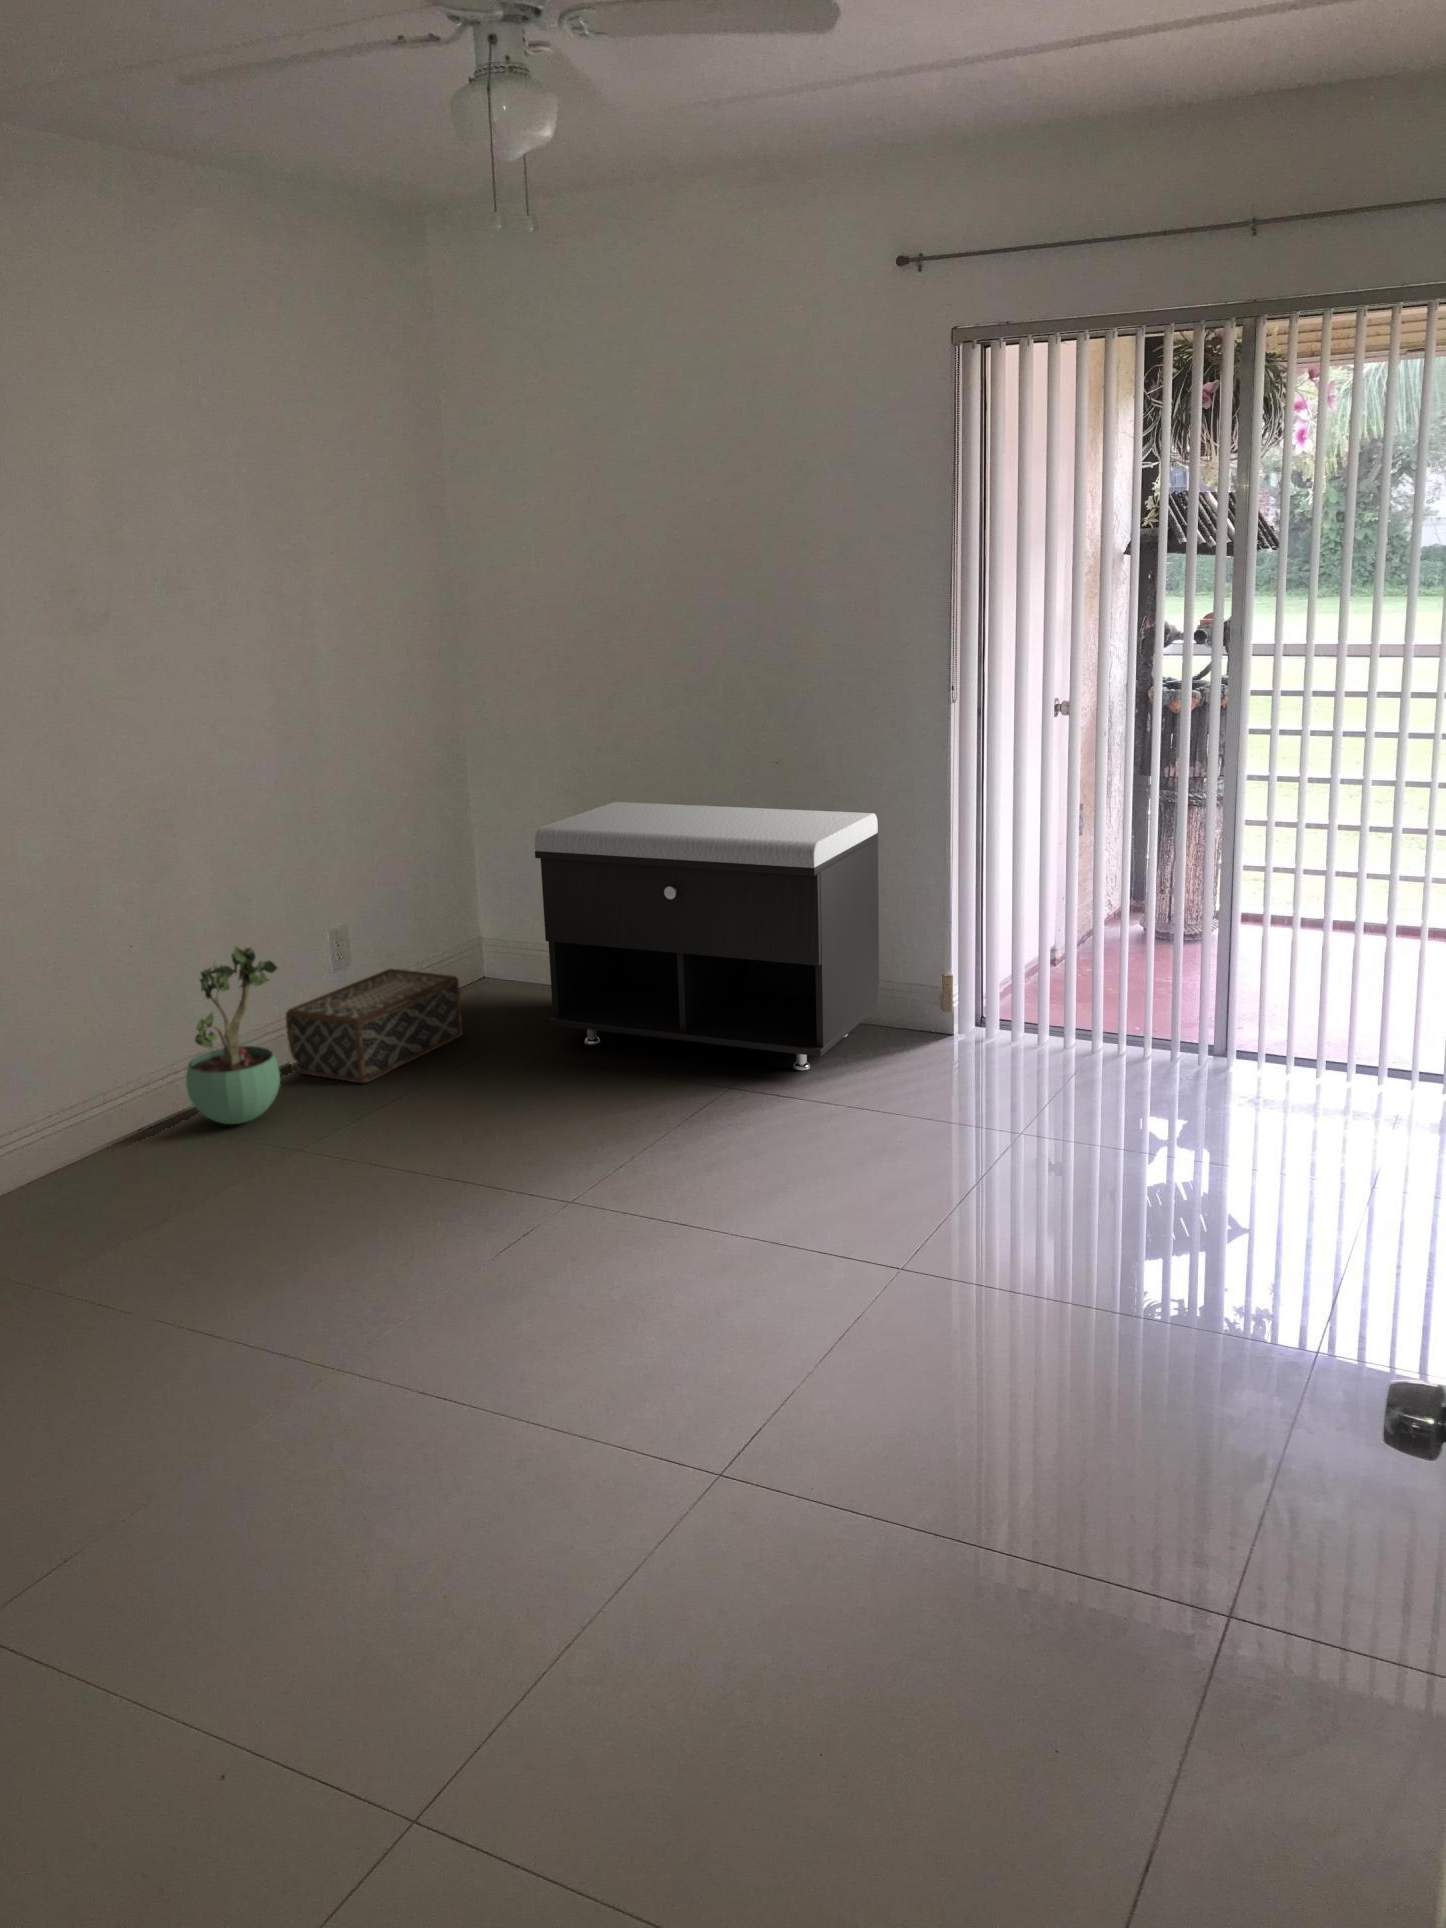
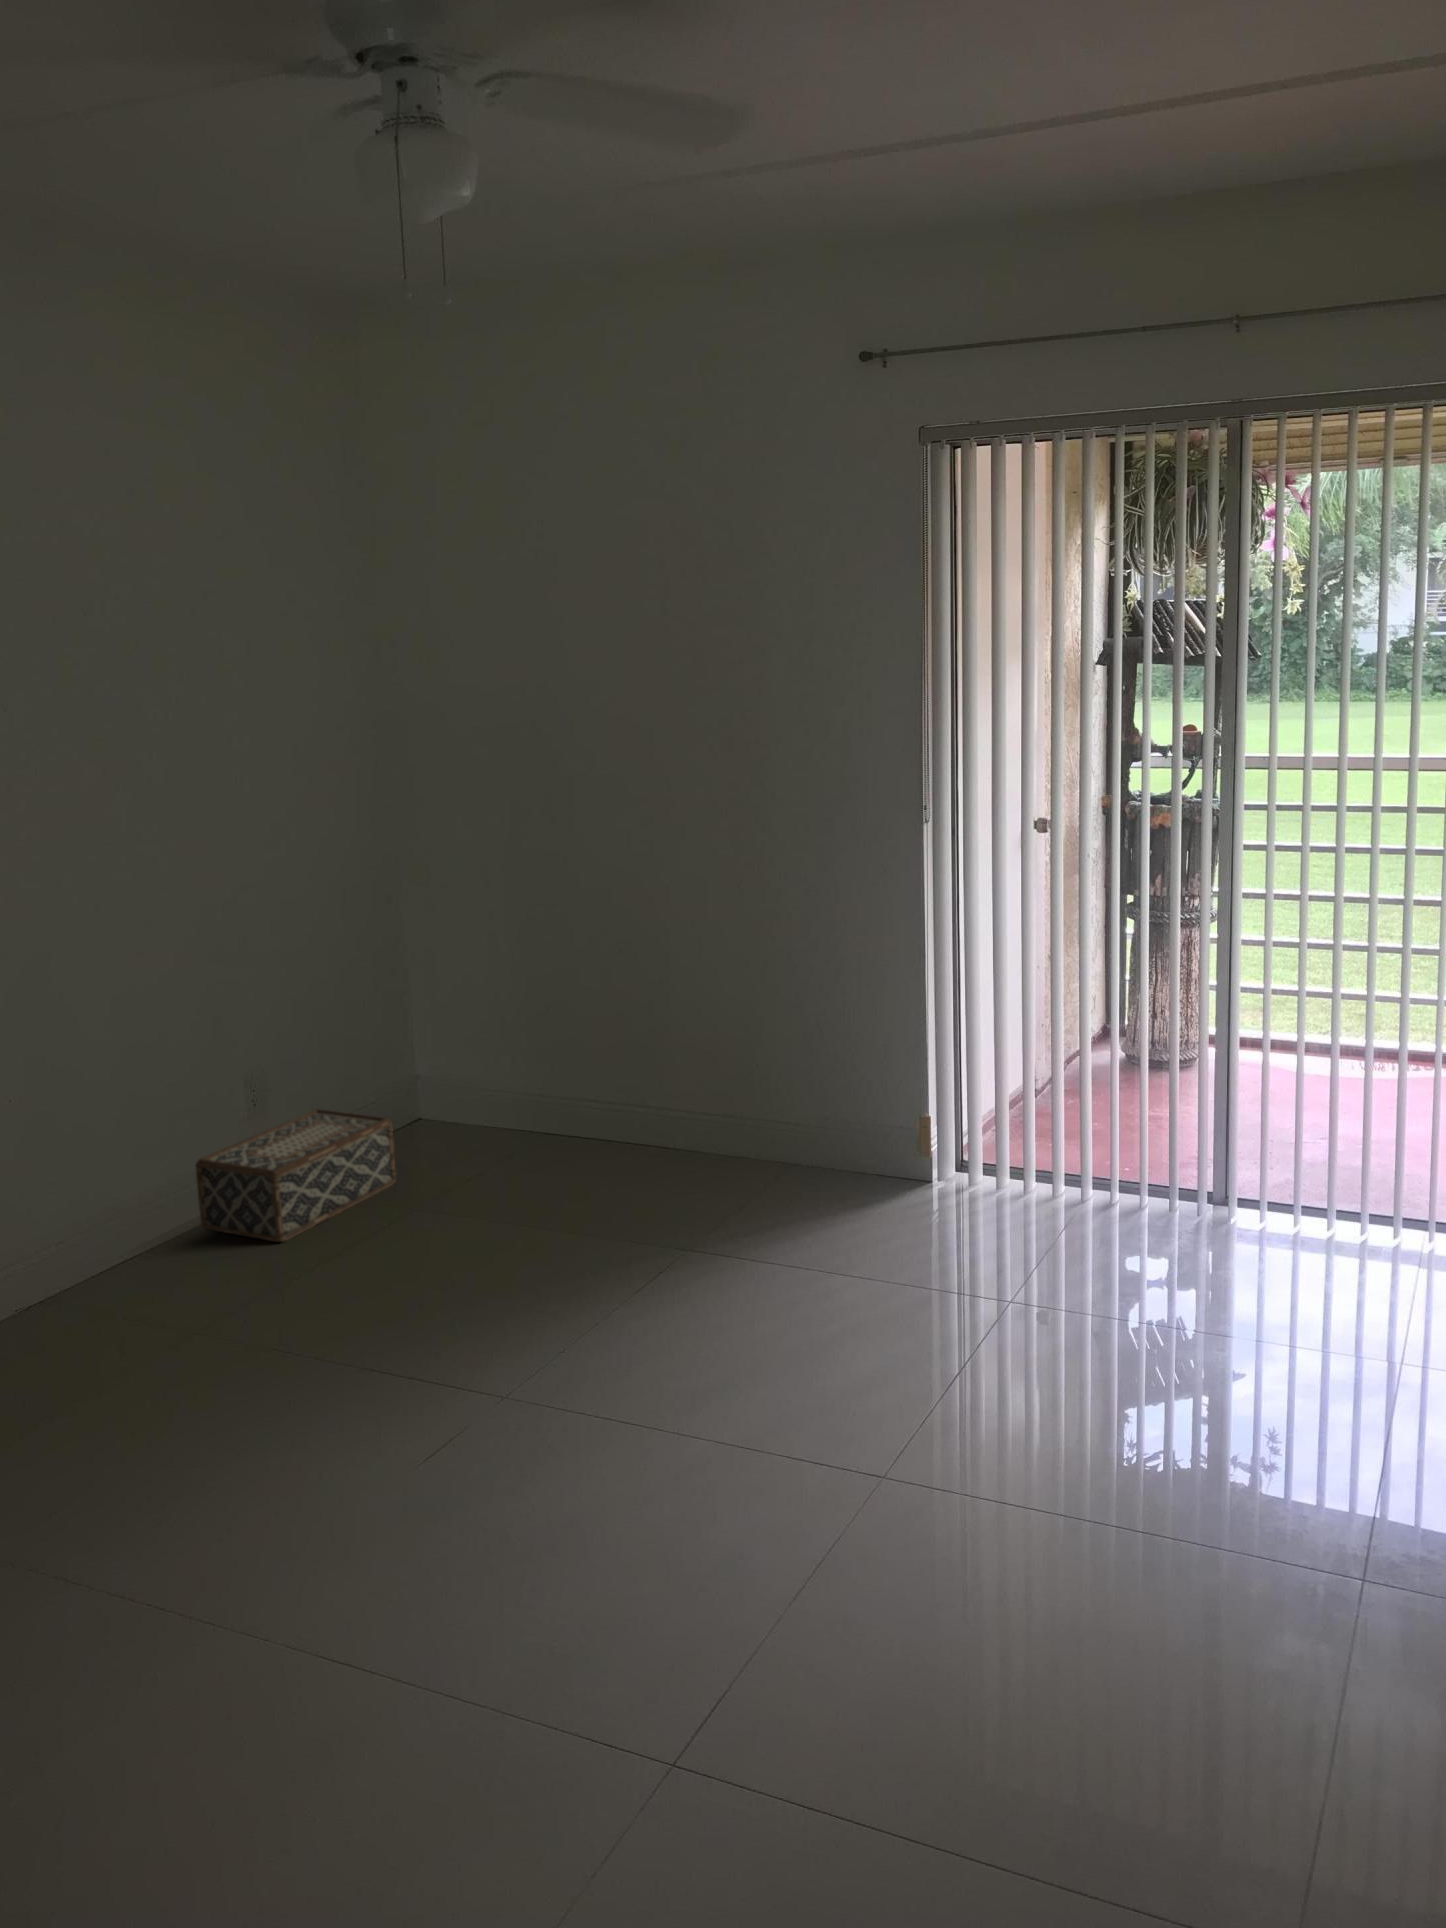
storage bench: present [535,802,879,1070] -> none [474,926,852,1224]
potted plant: present [186,946,280,1124] -> none [76,1092,183,1294]

